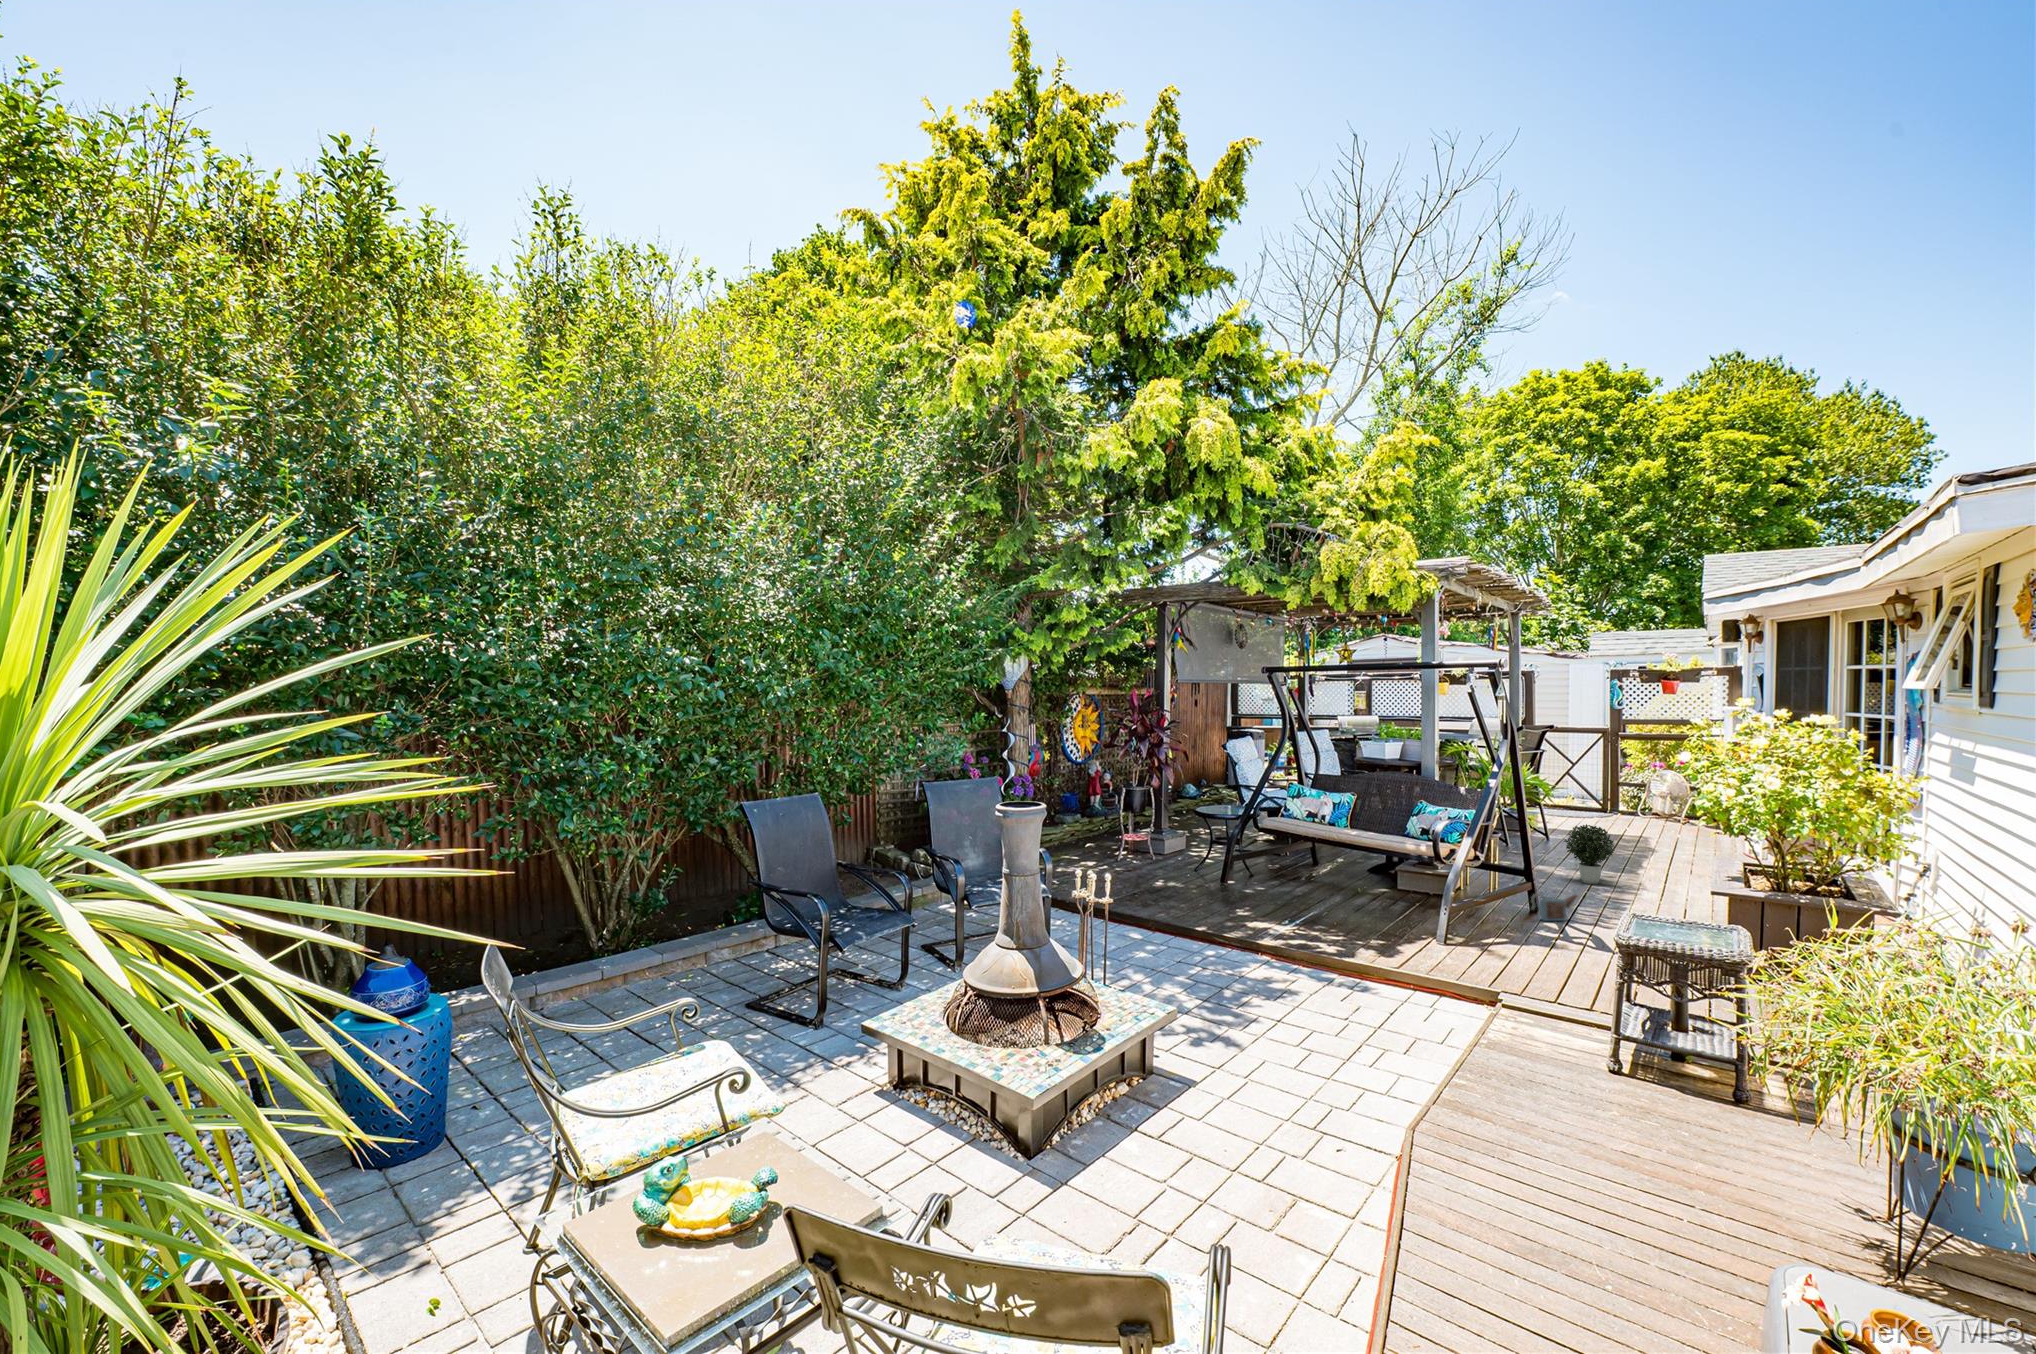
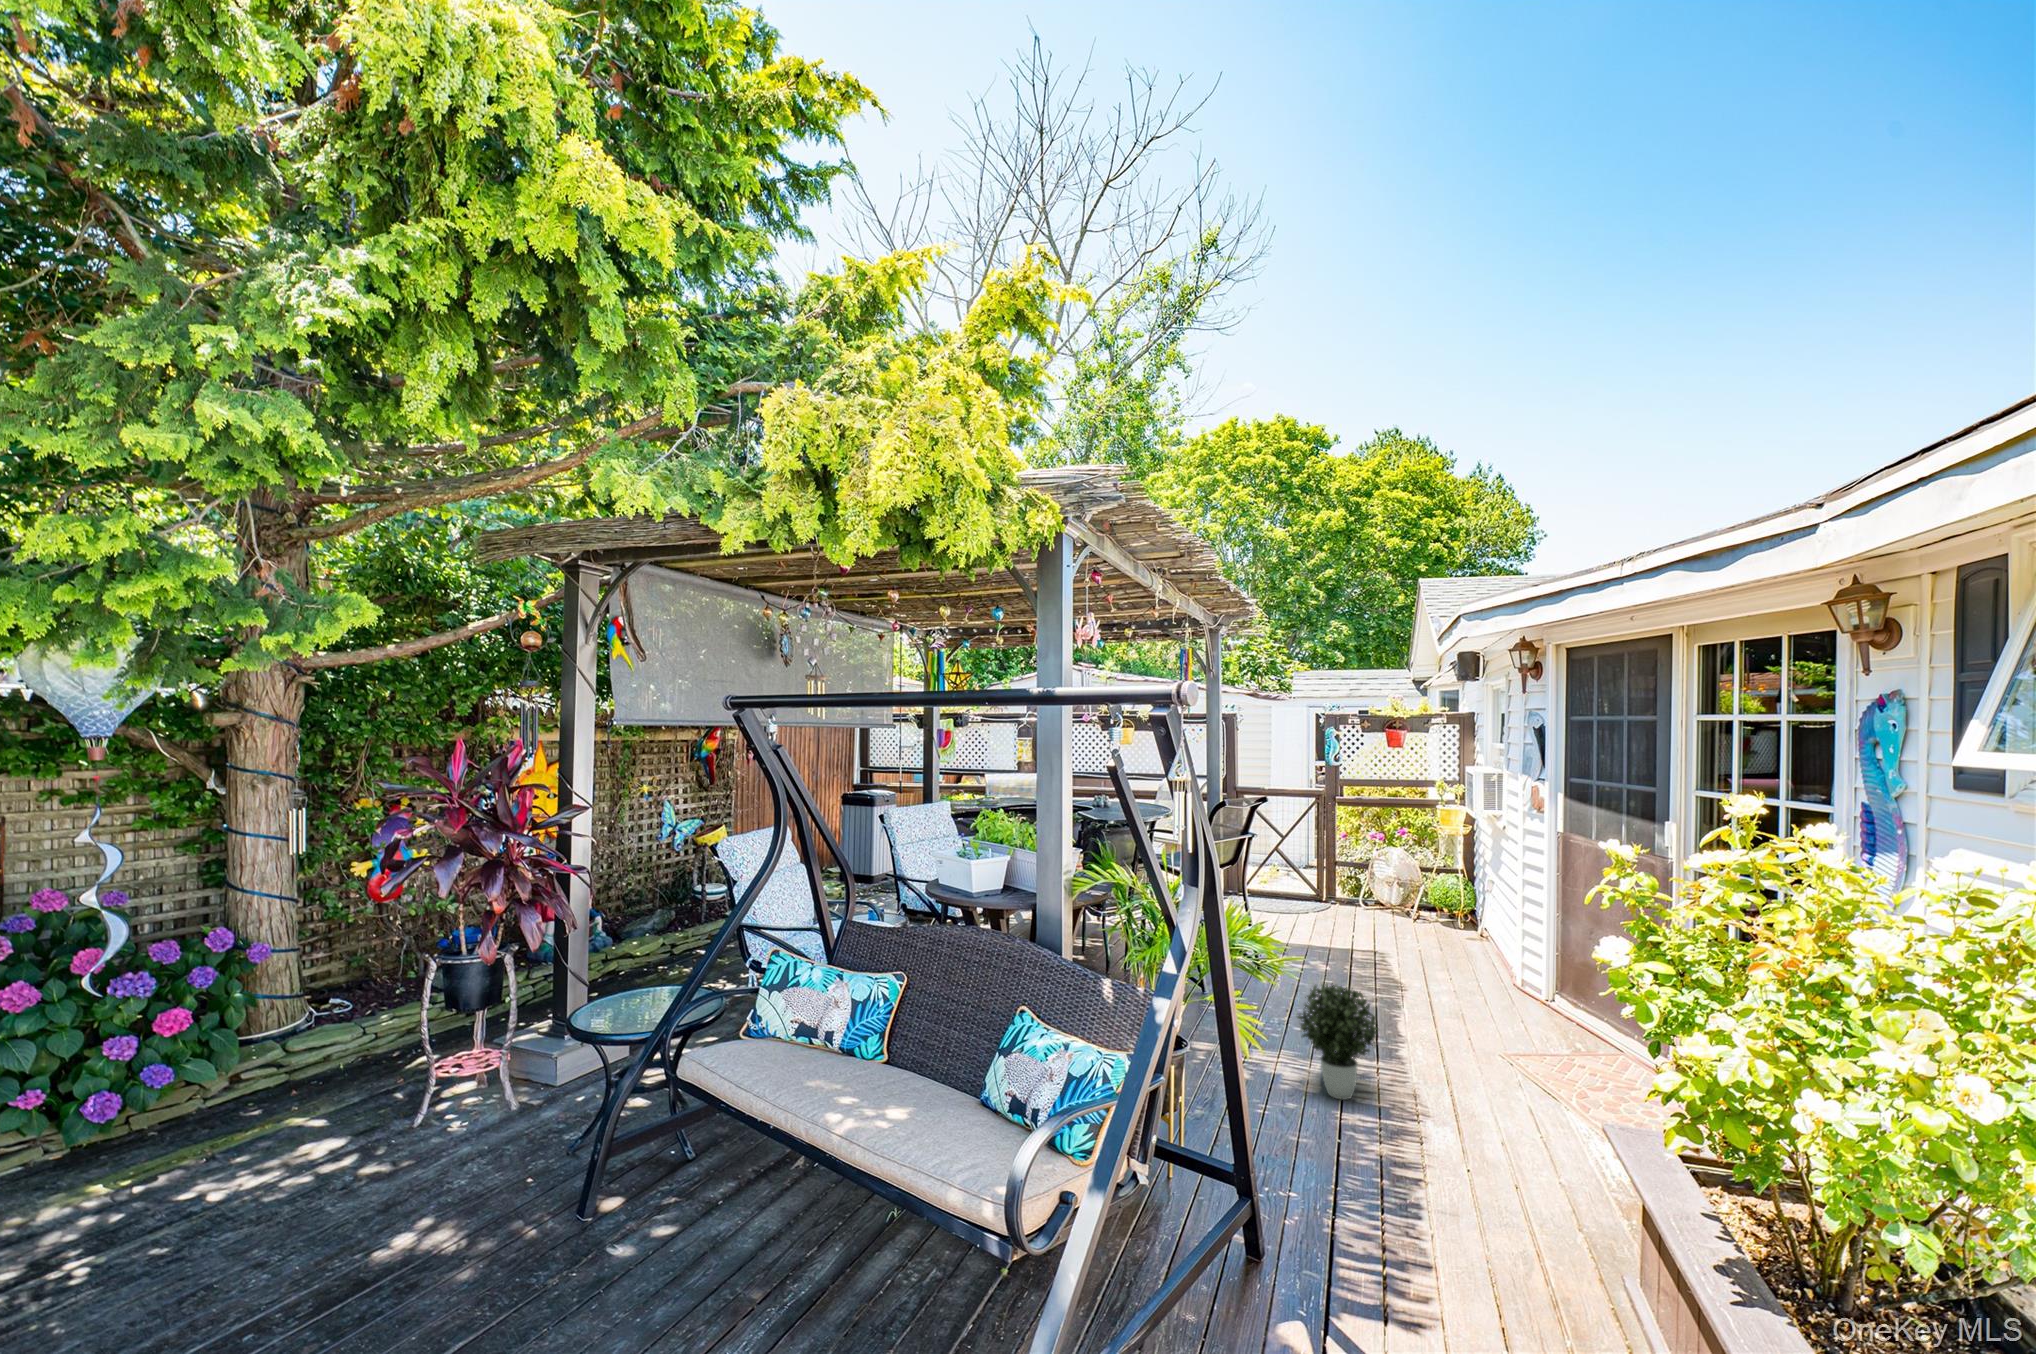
watering can: present [1531,894,1577,921] -> none [1252,1212,1348,1297]

